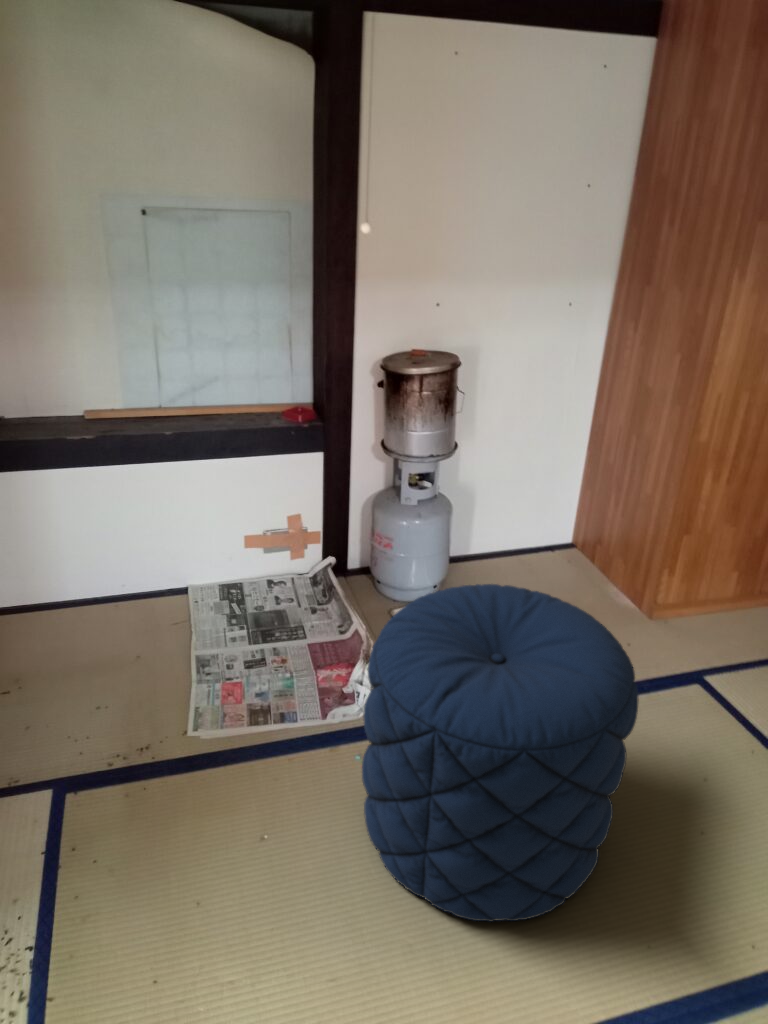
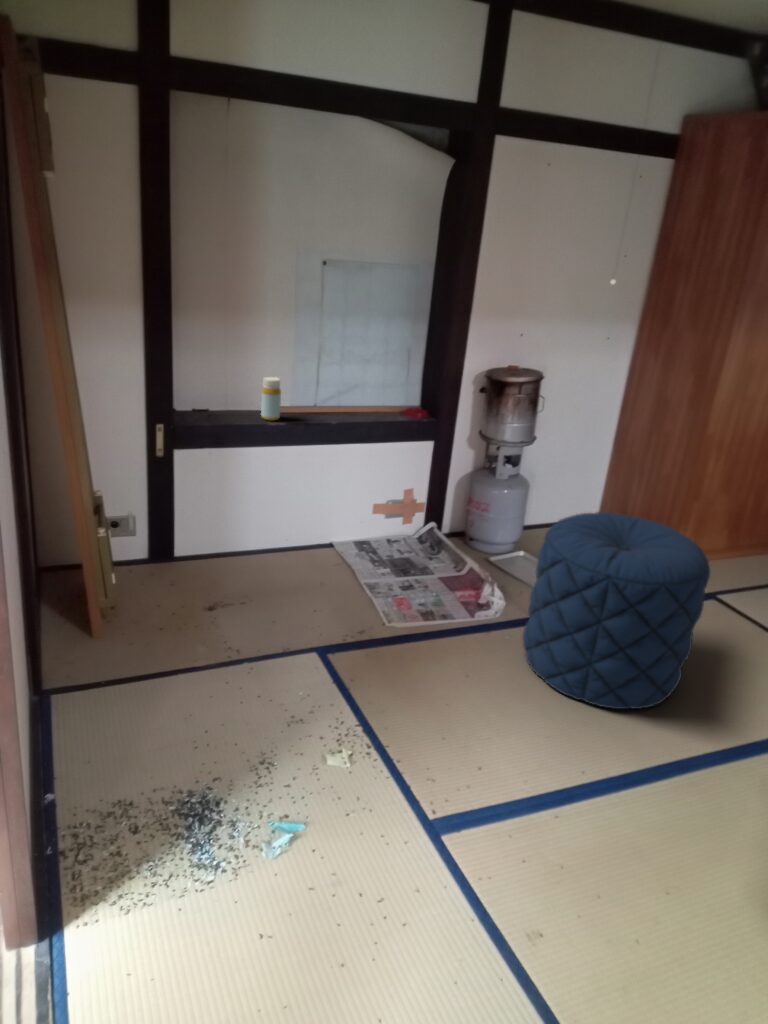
bottle: none [63,372,96,431] -> present [261,377,281,420]

